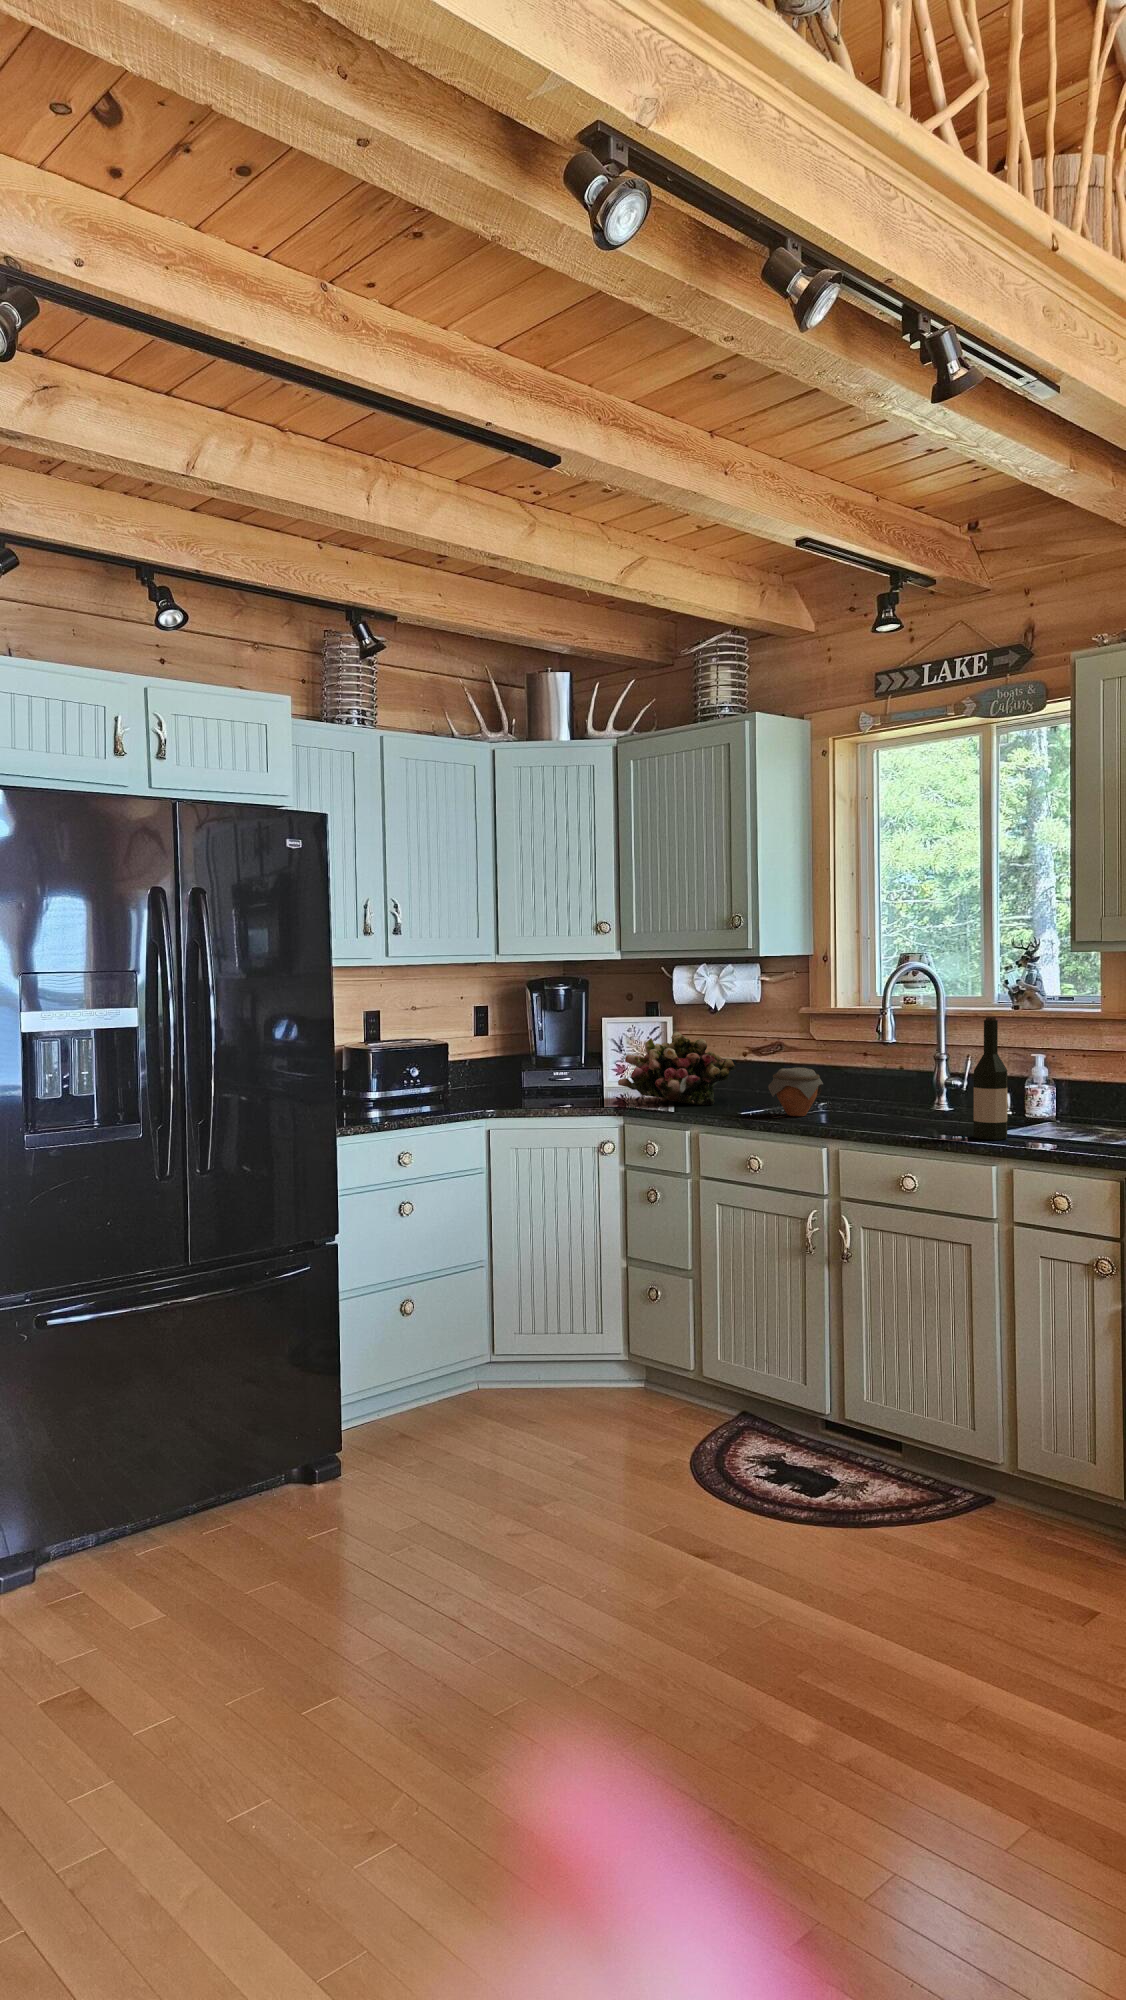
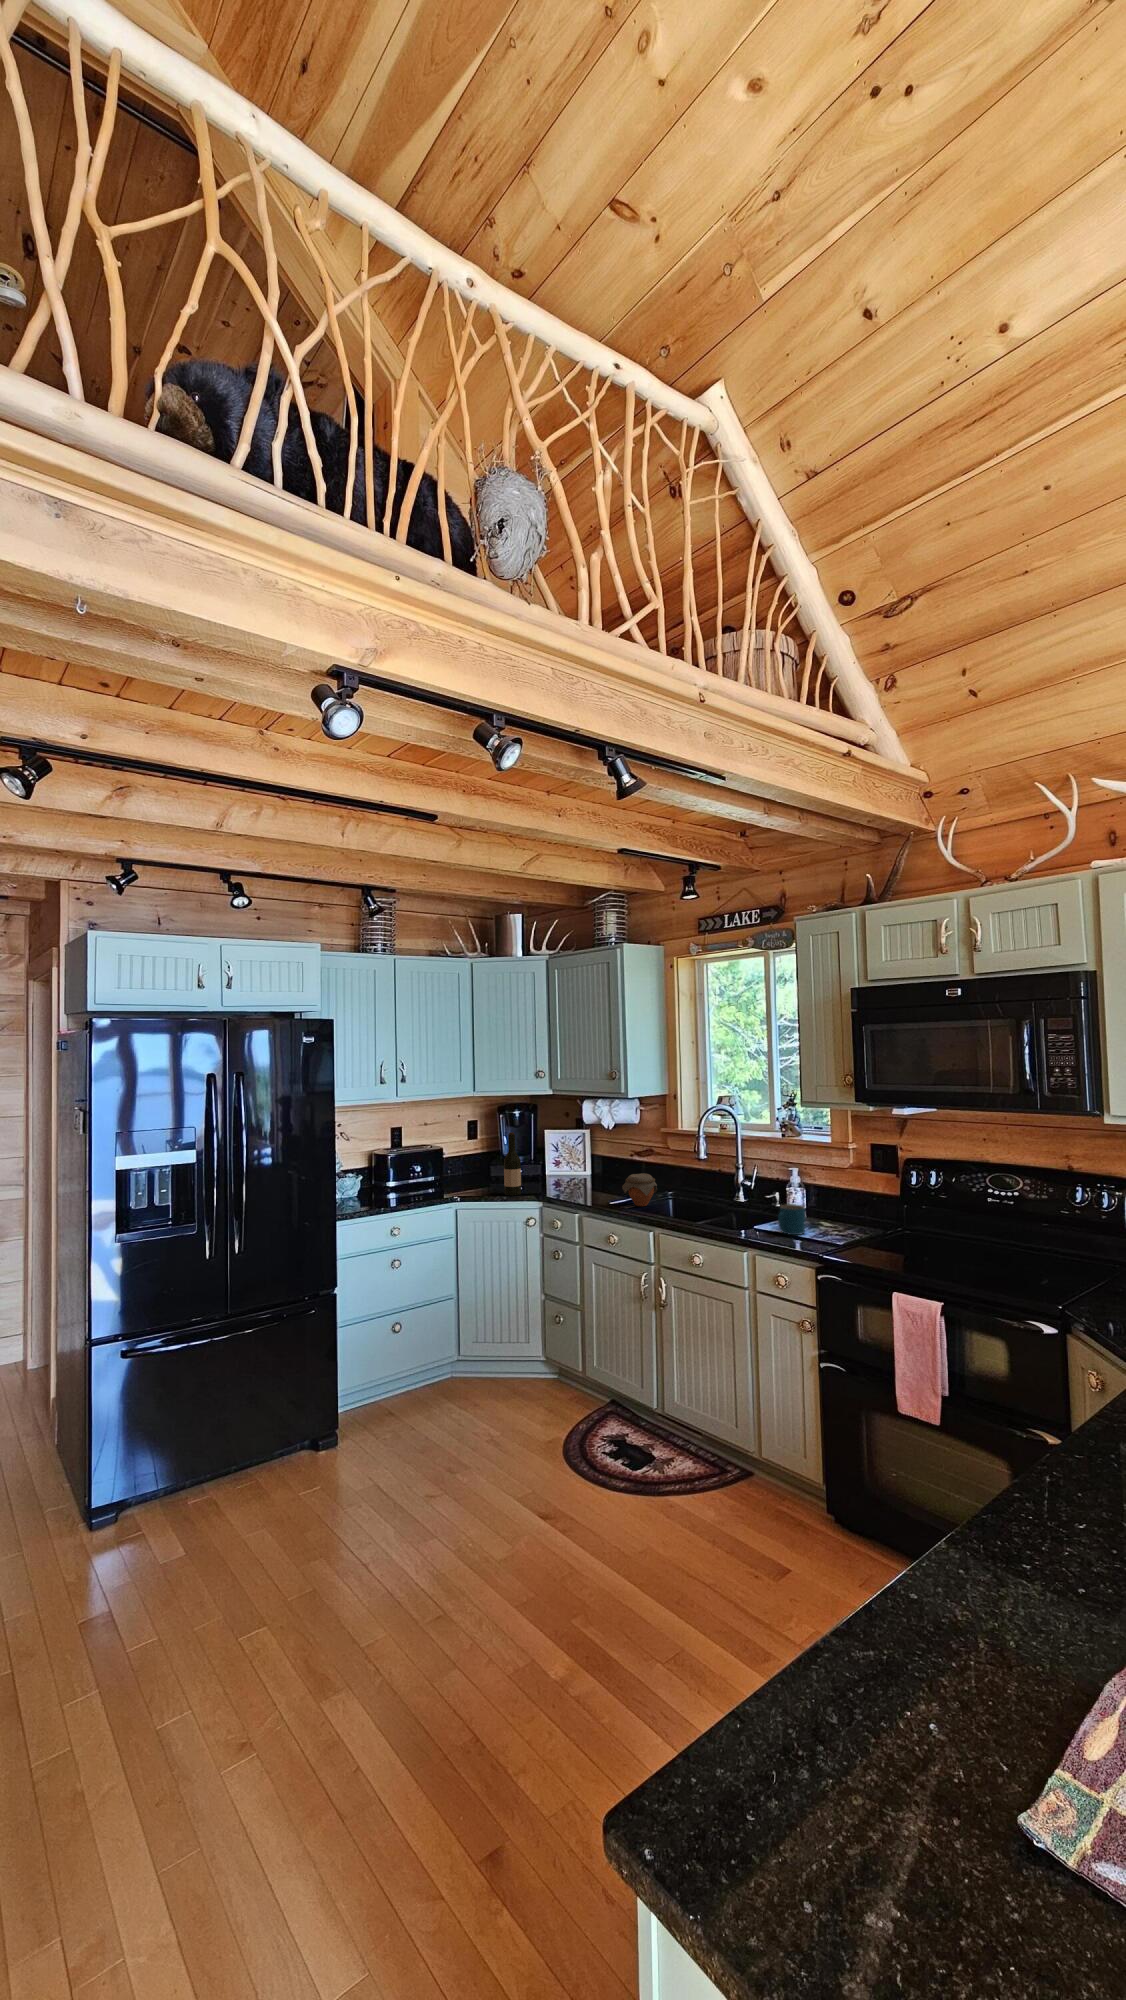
wine bottle: present [974,1017,1008,1140] -> present [504,1132,521,1196]
flower arrangement: present [618,1032,735,1105] -> none [540,1144,614,1194]
mug: none [1047,1097,1086,1141] -> present [778,1204,806,1235]

